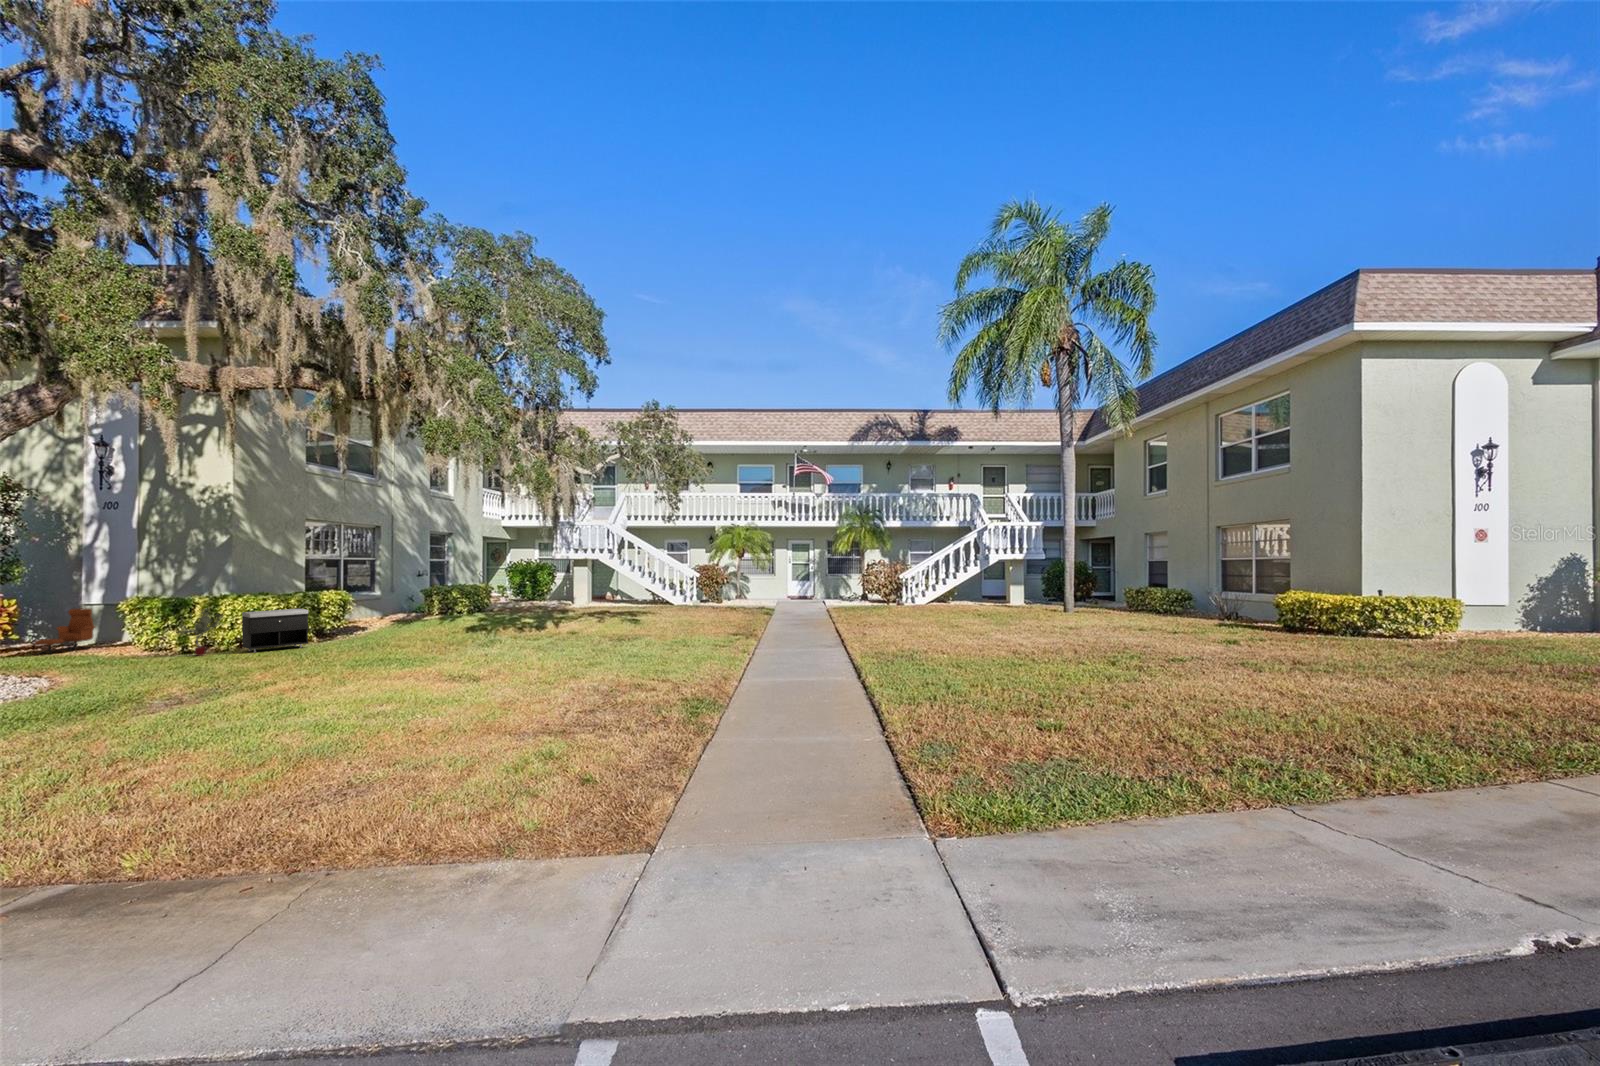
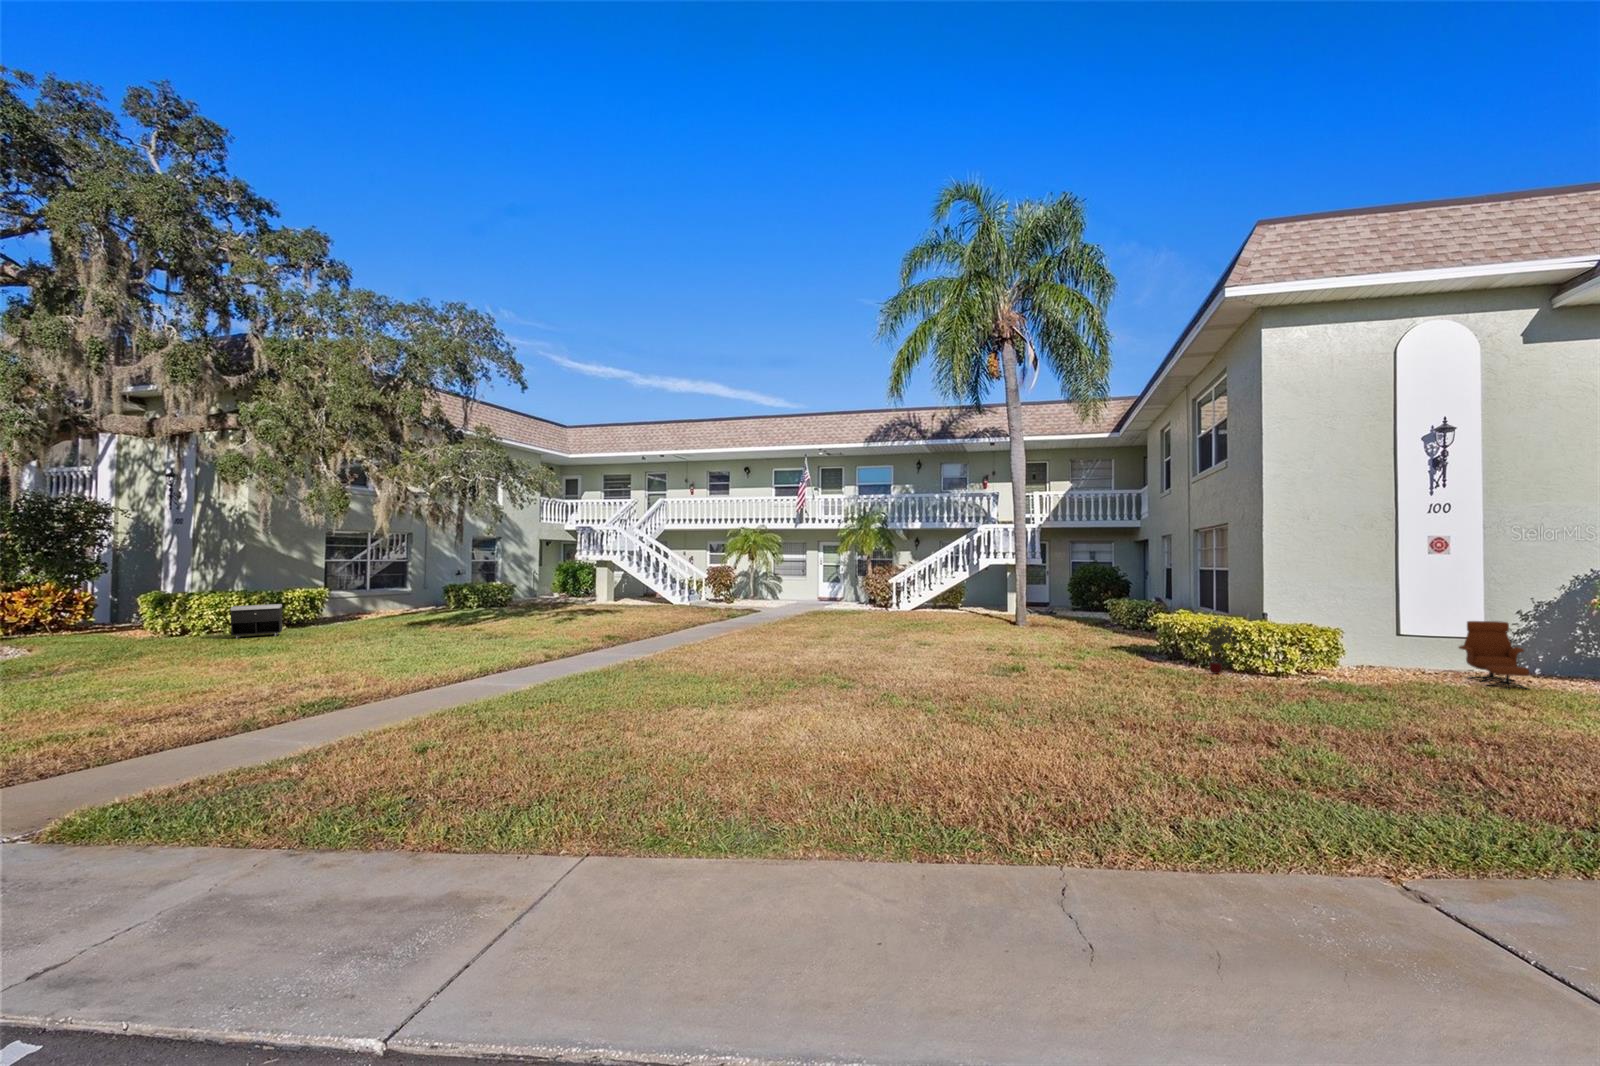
lounge chair: present [35,608,95,654] -> present [1459,621,1529,689]
potted tree: present [176,612,223,656] -> present [1201,617,1236,674]

